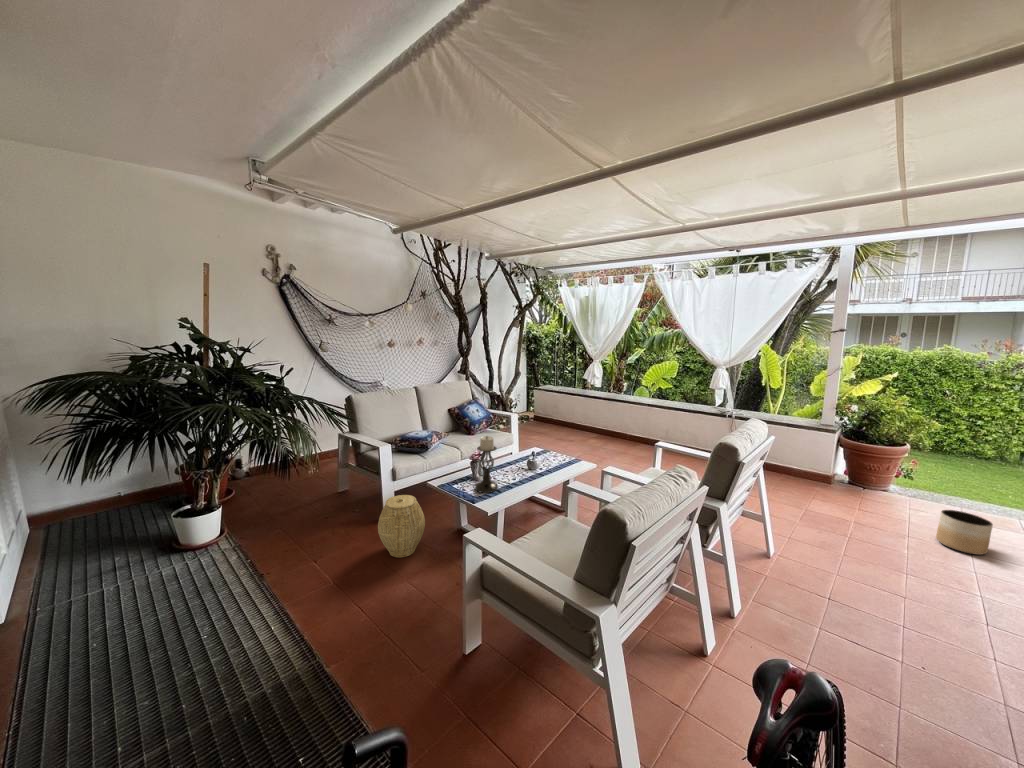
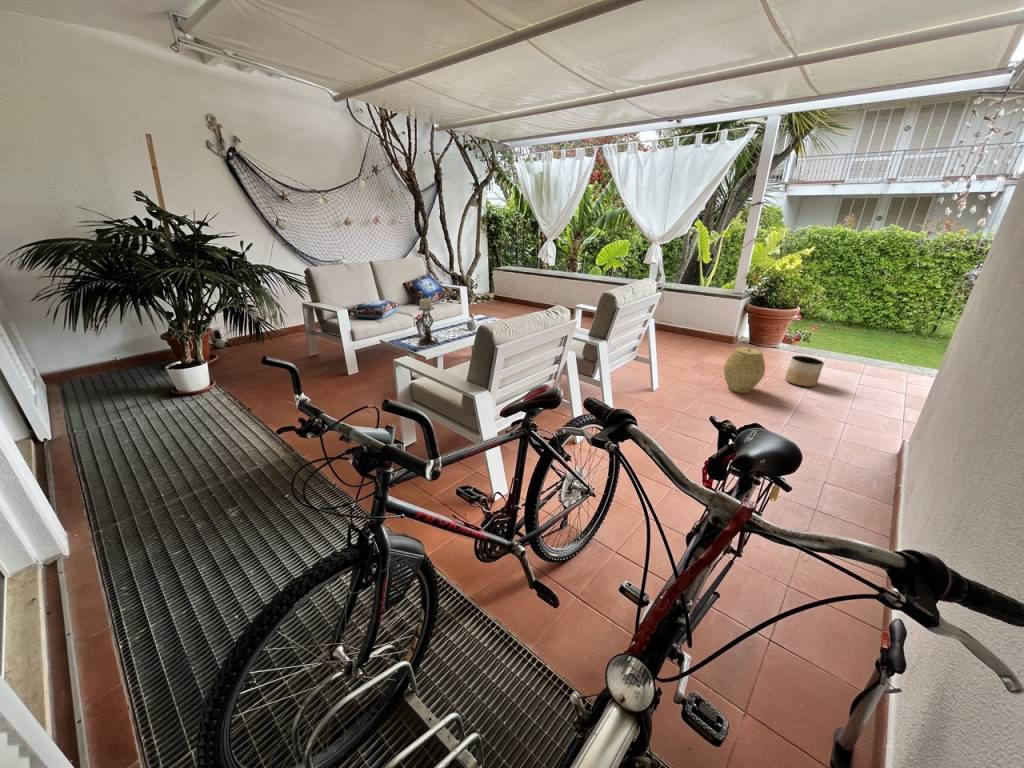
woven basket: present [378,495,425,558] -> present [724,347,765,393]

